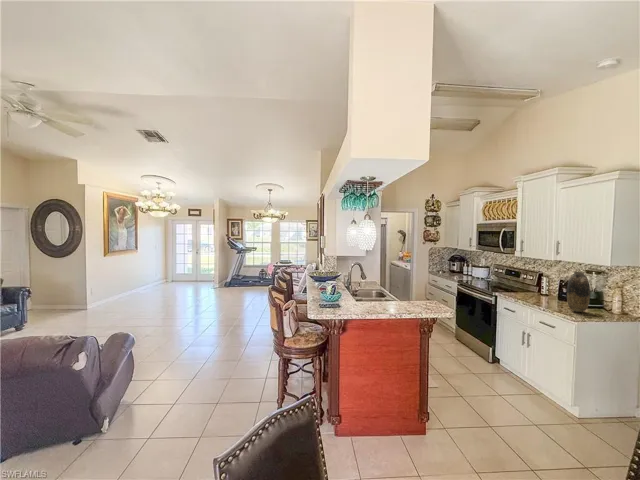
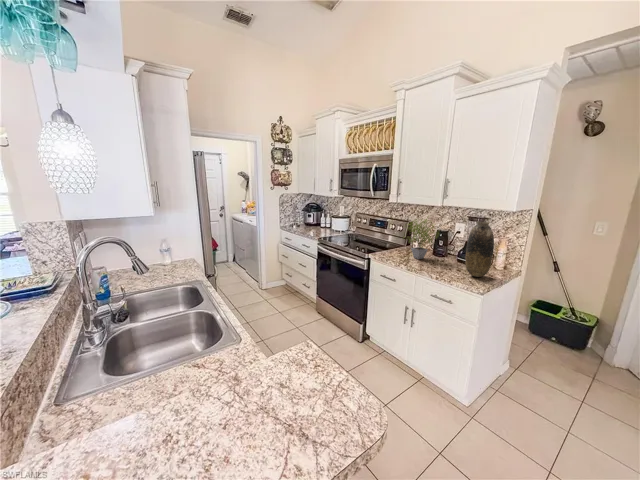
potted plant: none [521,266,557,299] -> present [408,217,433,259]

